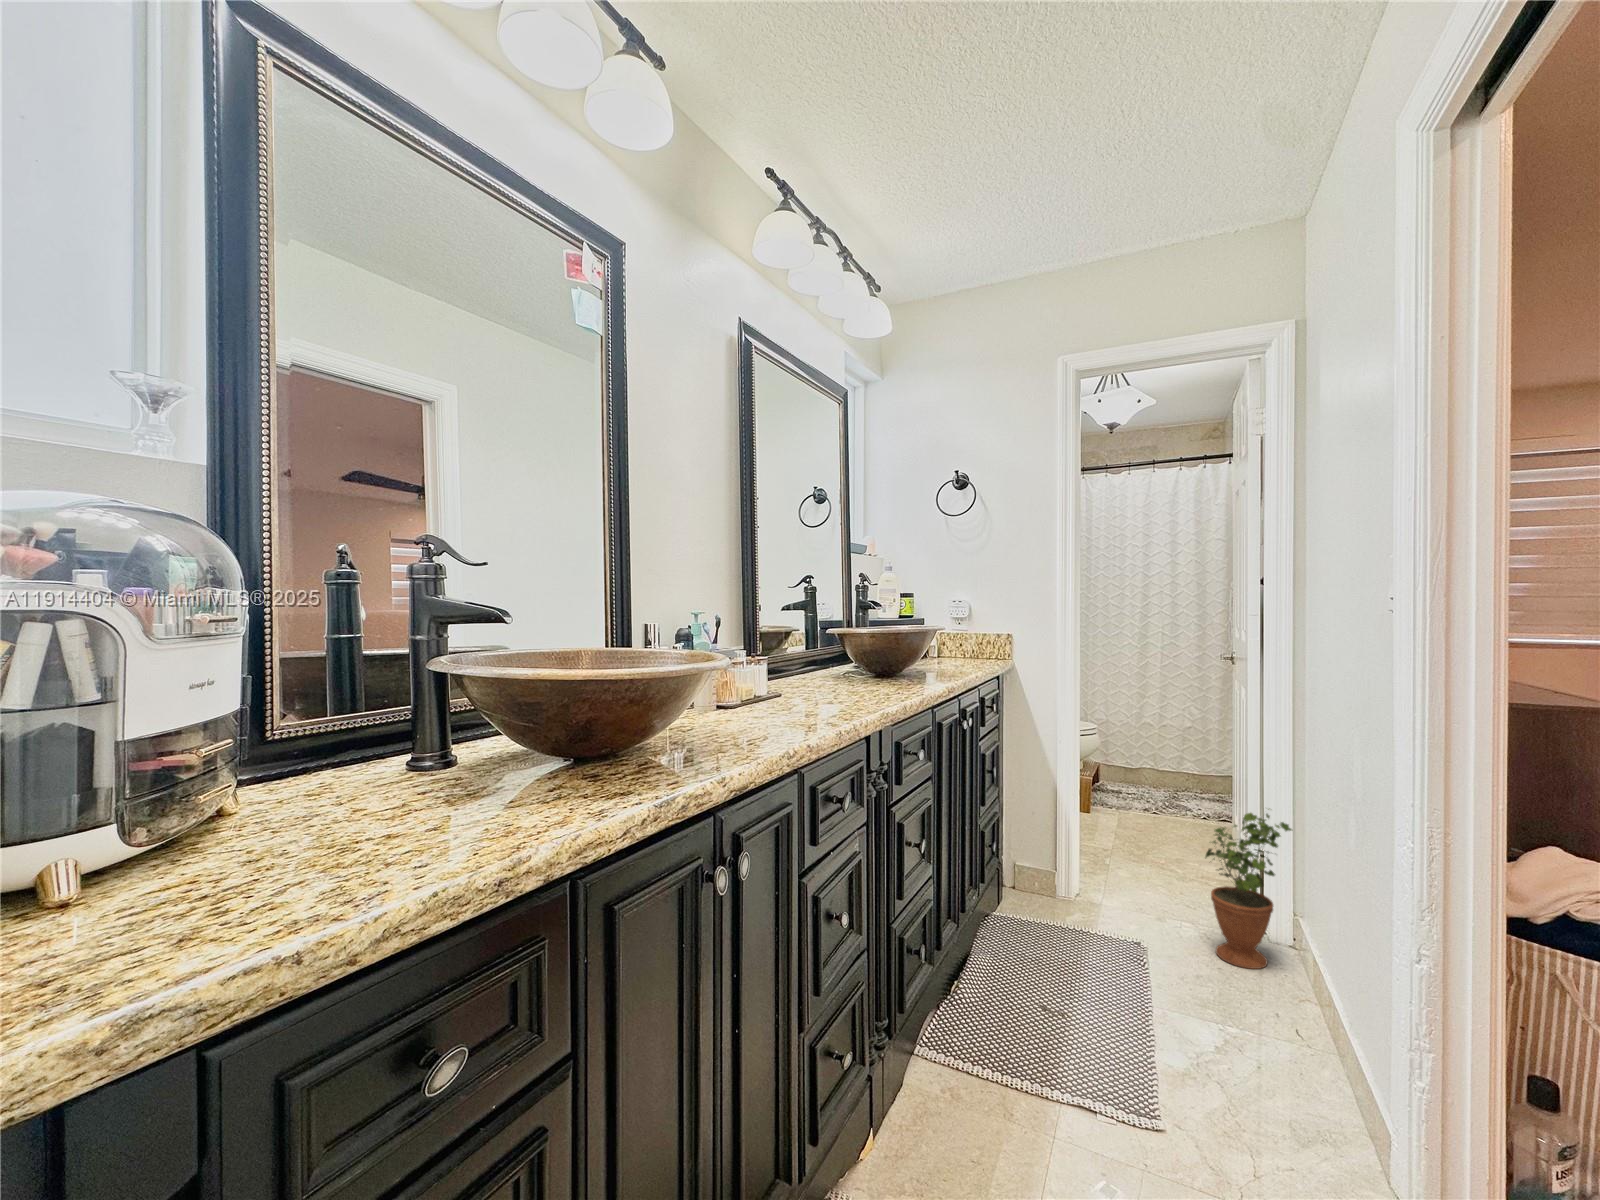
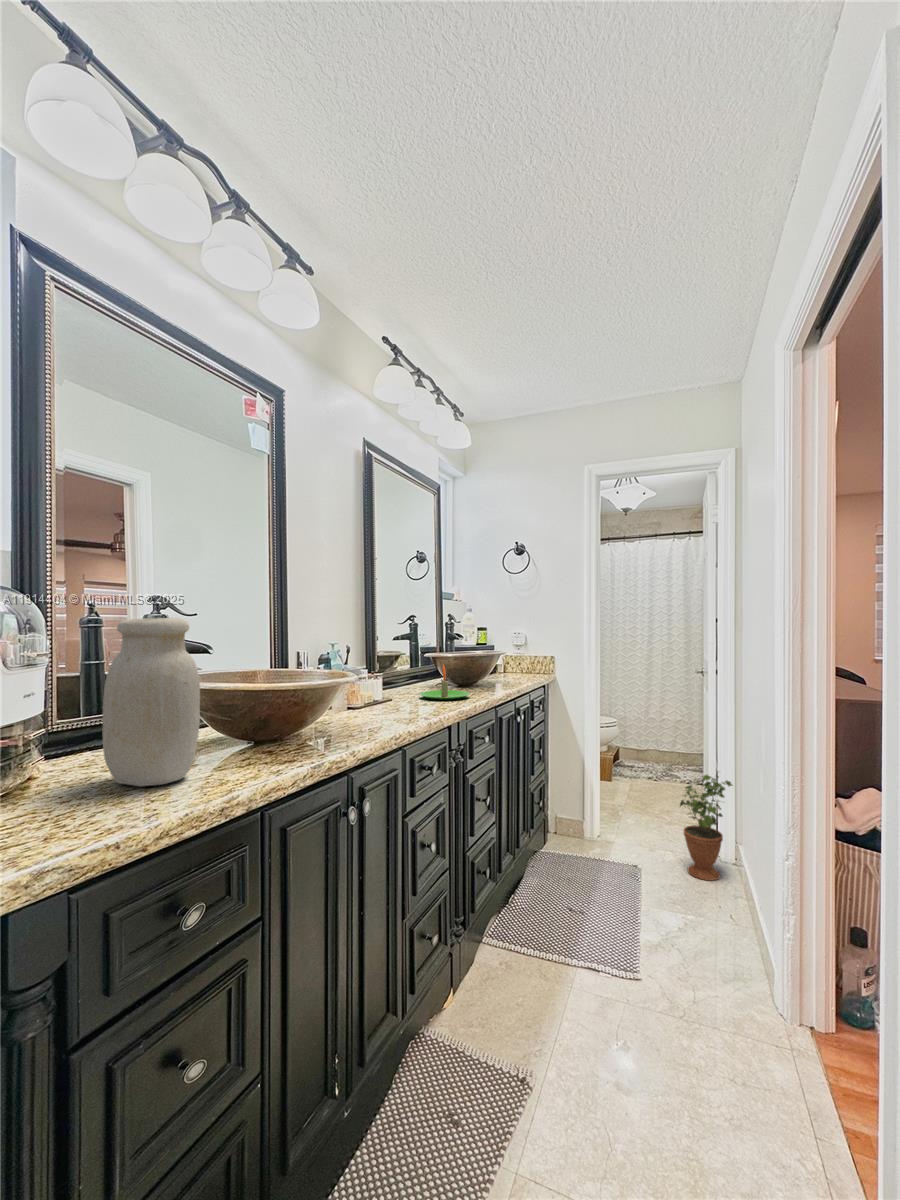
jar: none [309,556,471,836] -> present [102,618,200,787]
candle: none [820,644,896,697] -> present [420,665,470,700]

